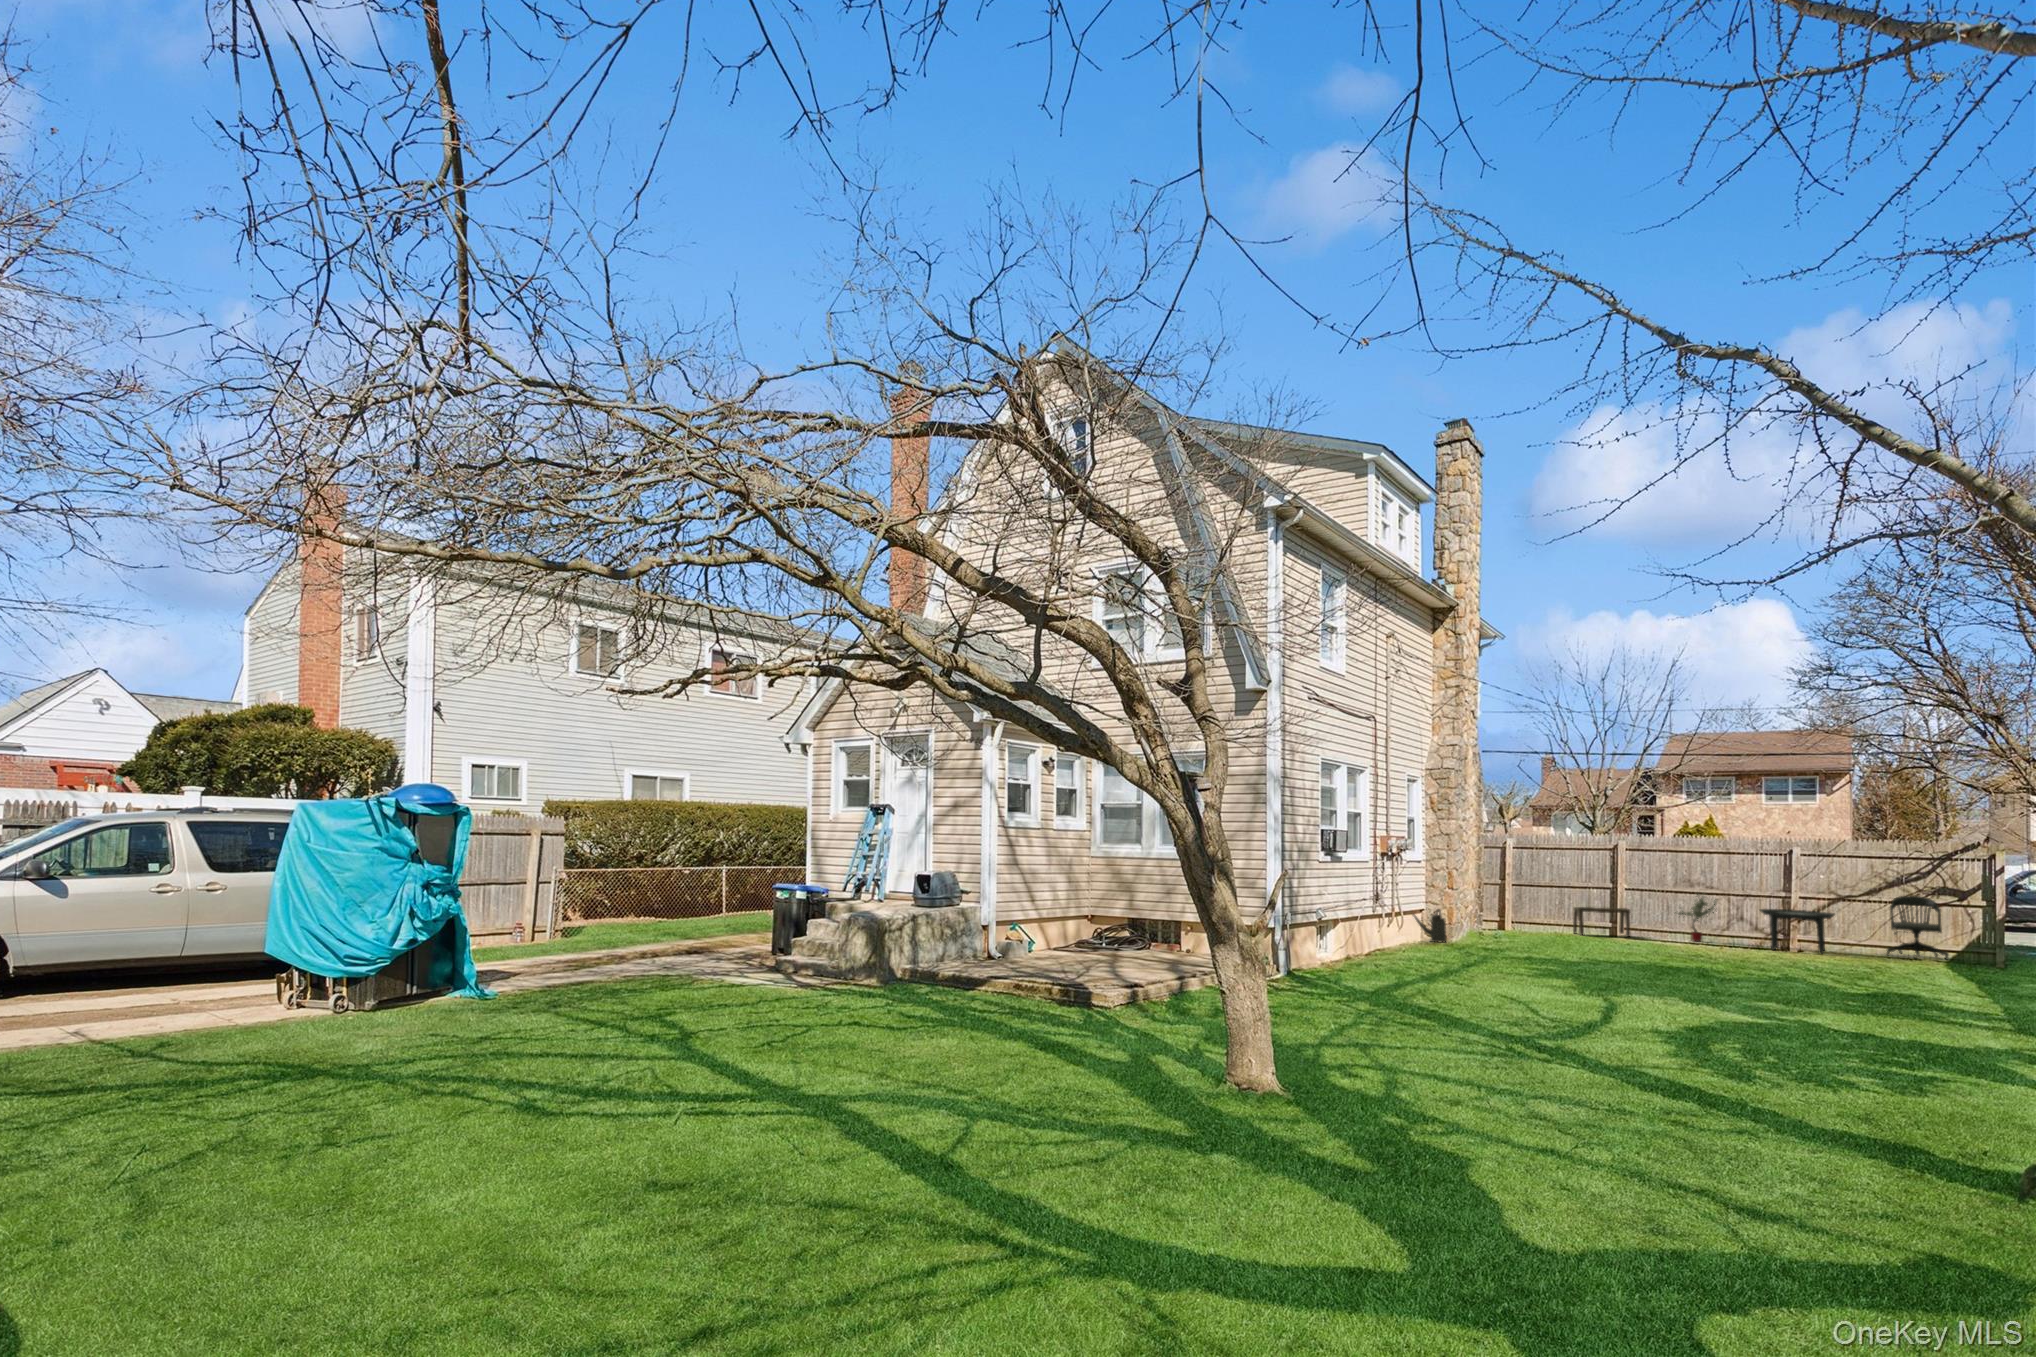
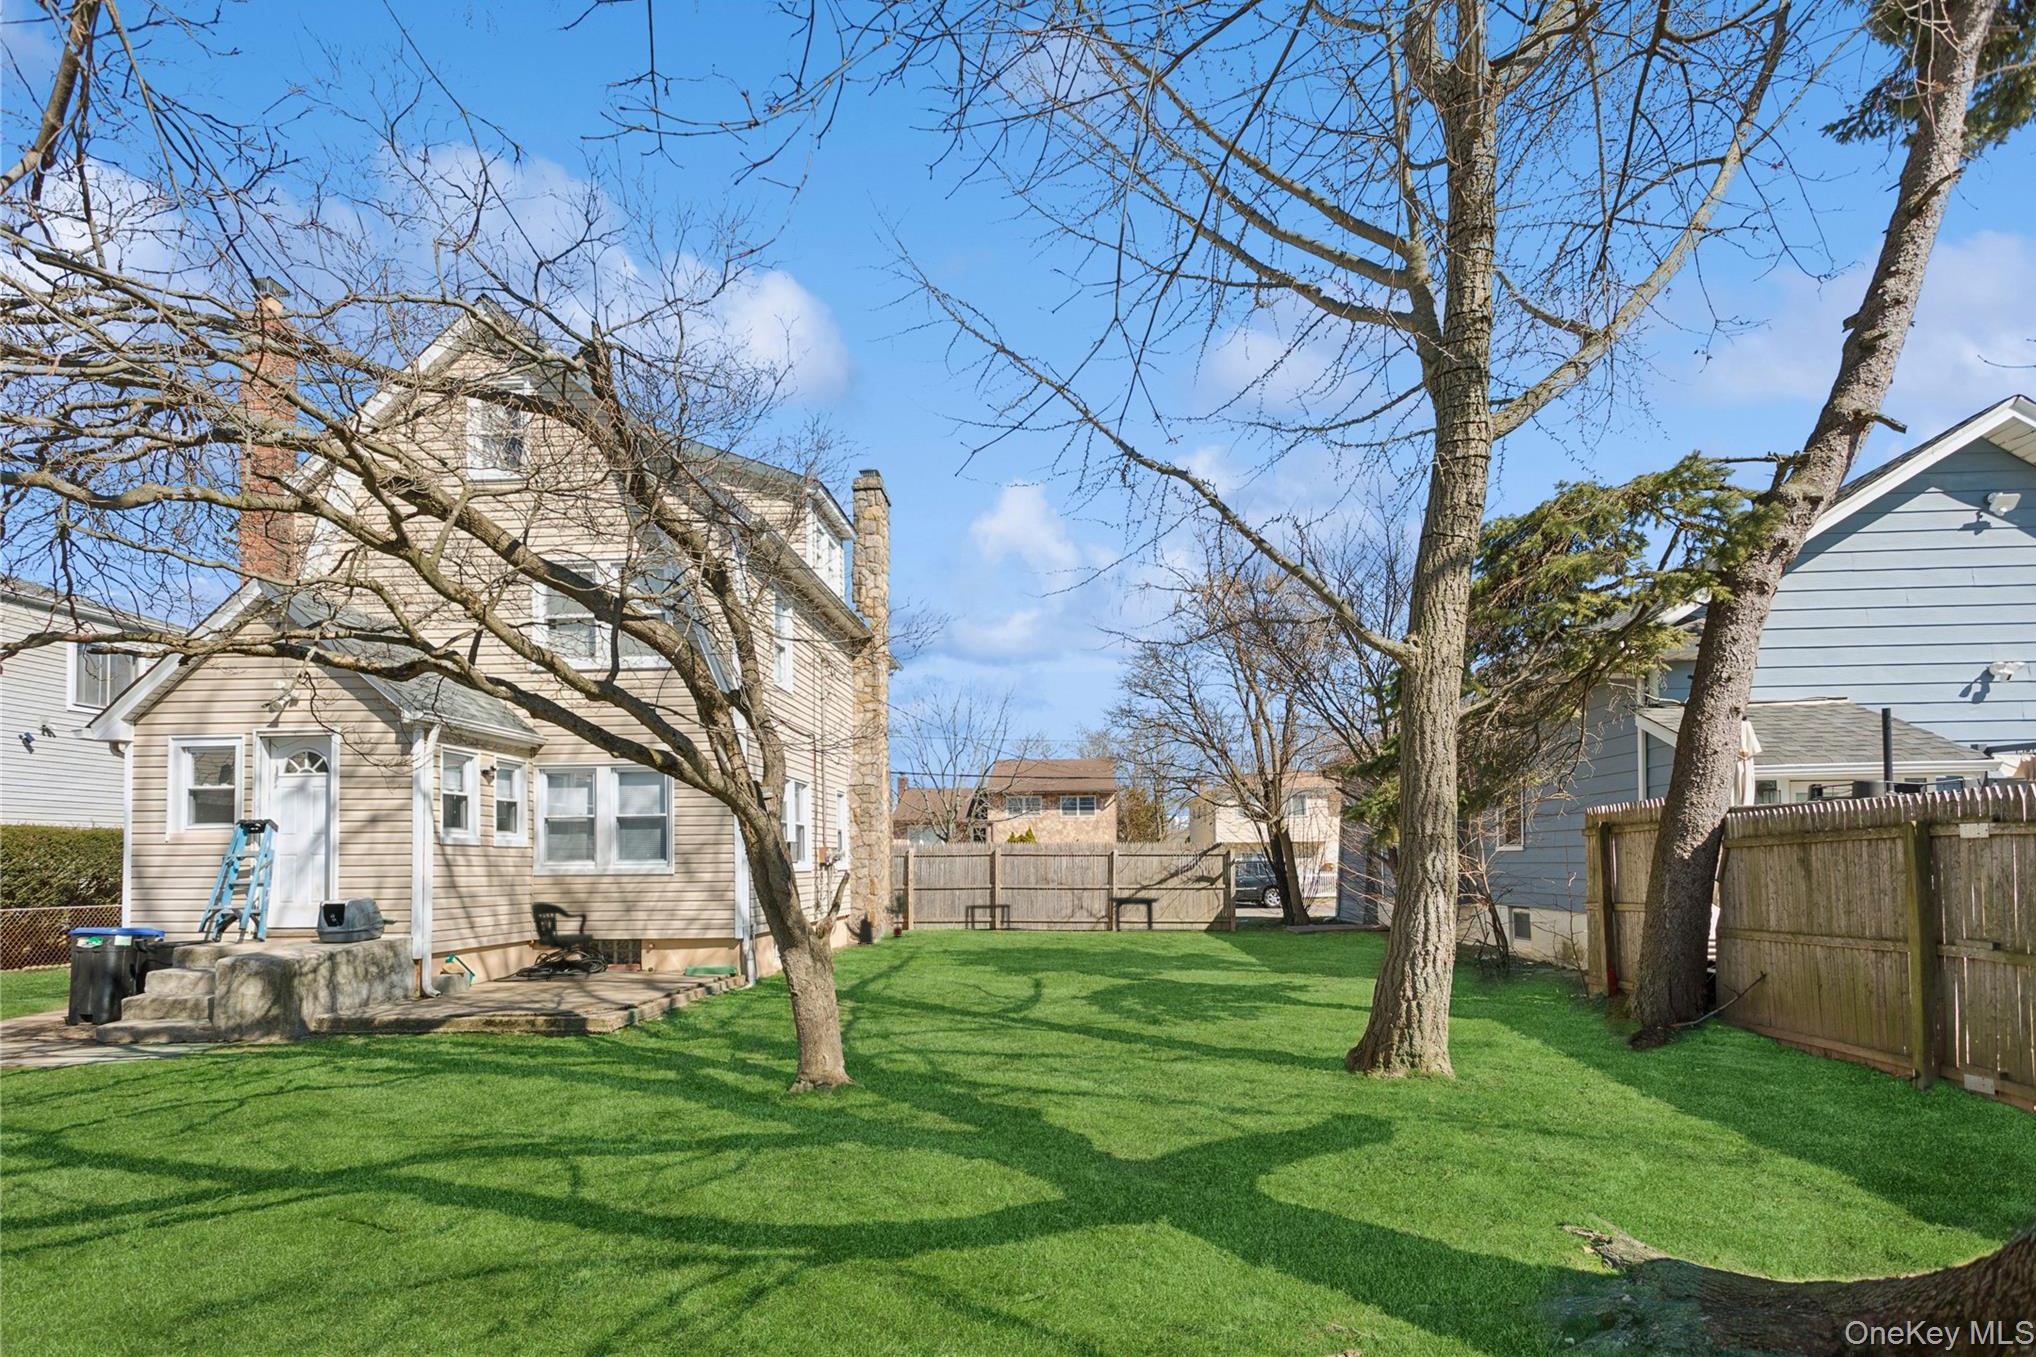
potted tree: present [1675,893,1717,942] -> present [885,893,906,937]
chair: present [1887,896,1949,960] -> present [527,902,594,981]

